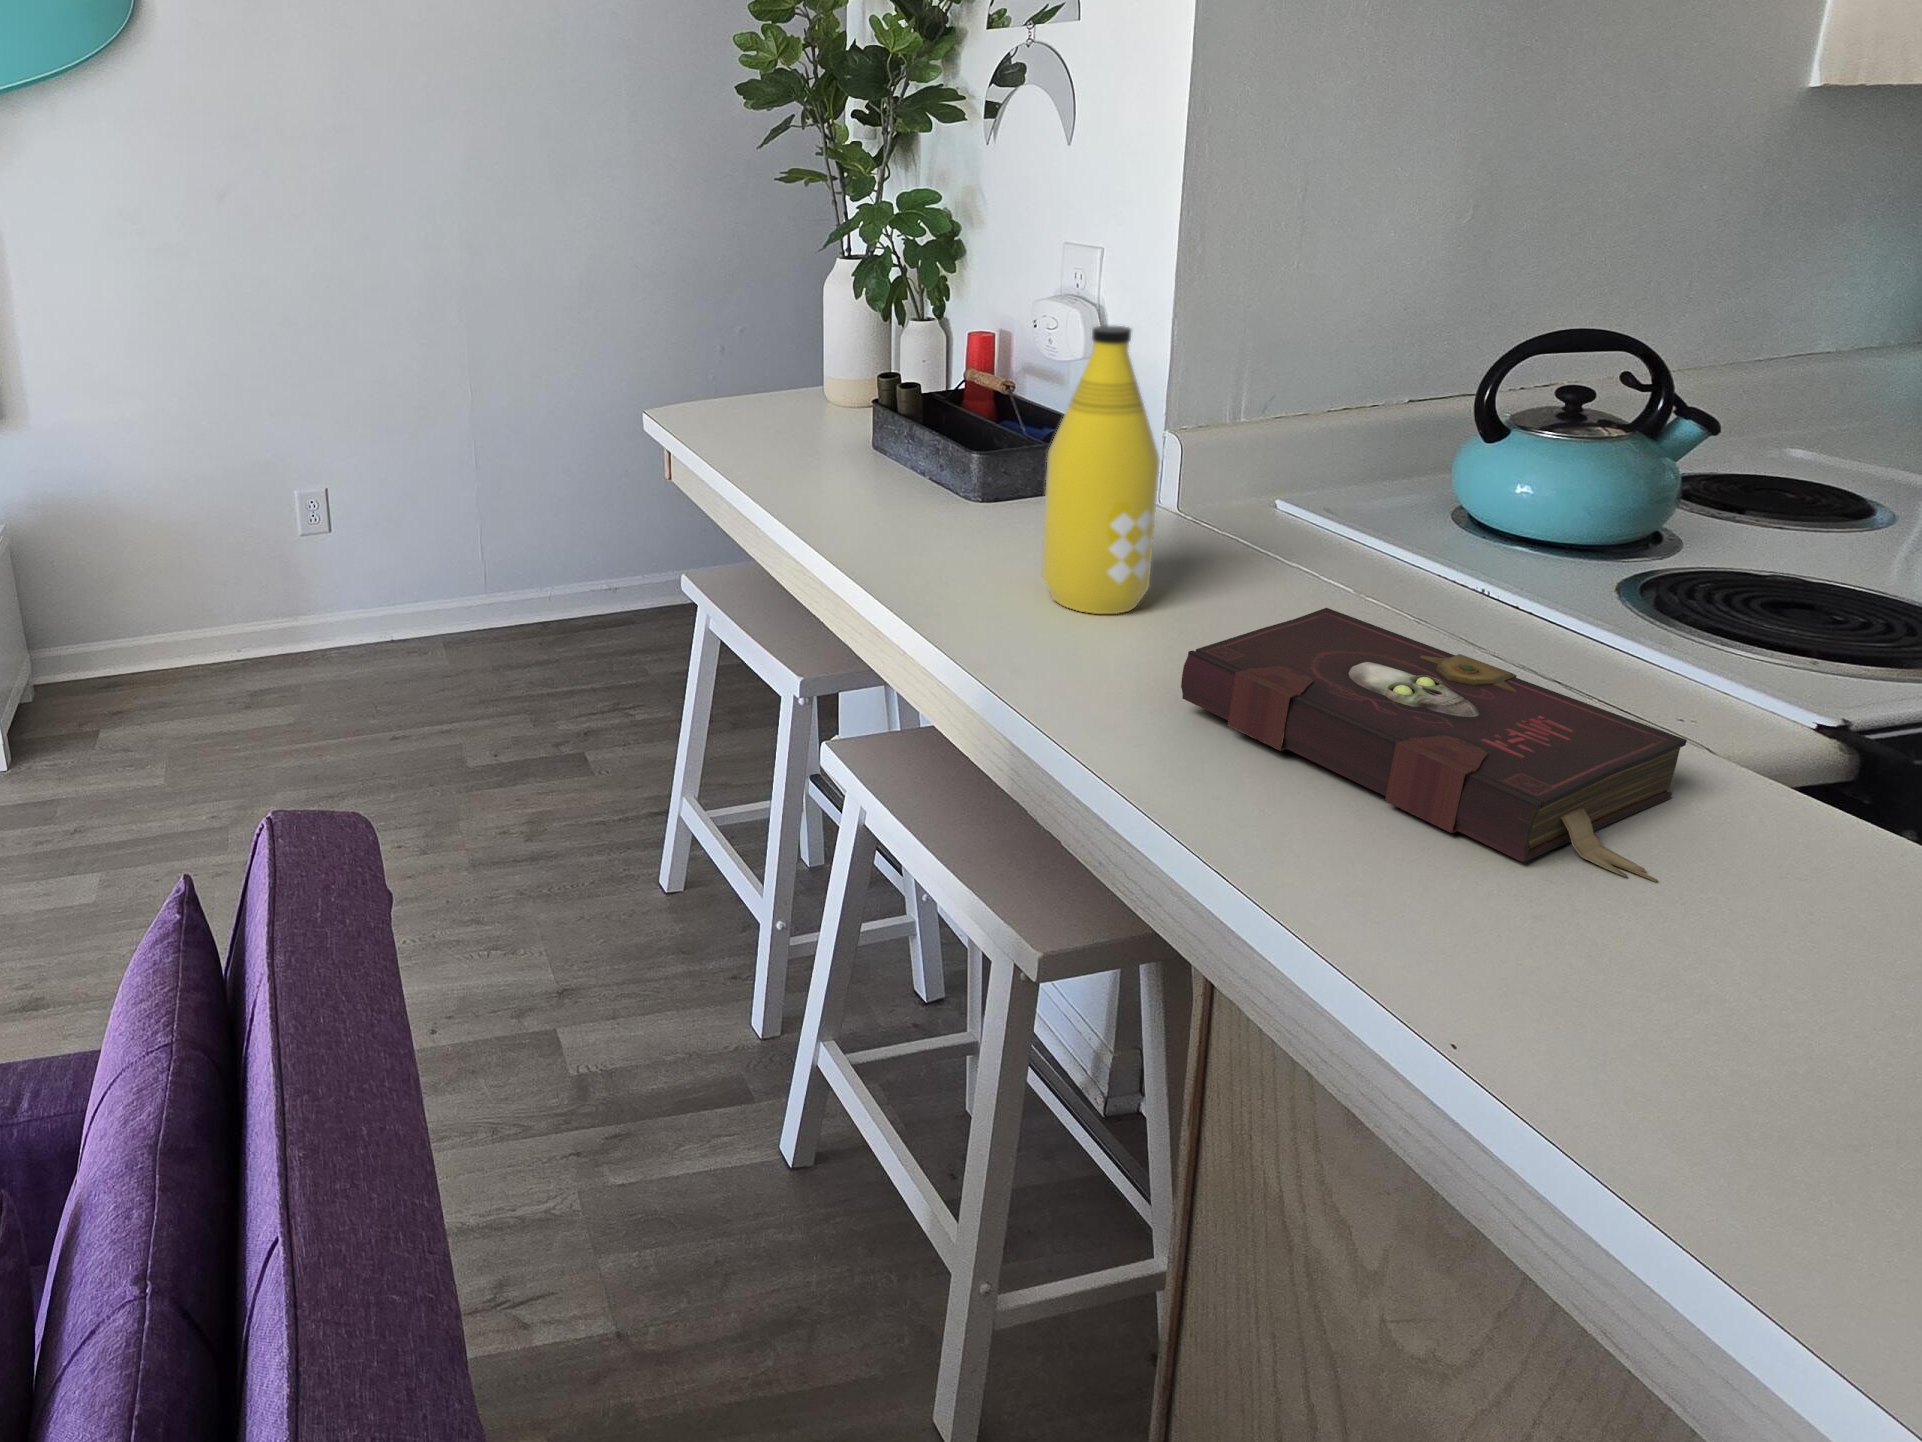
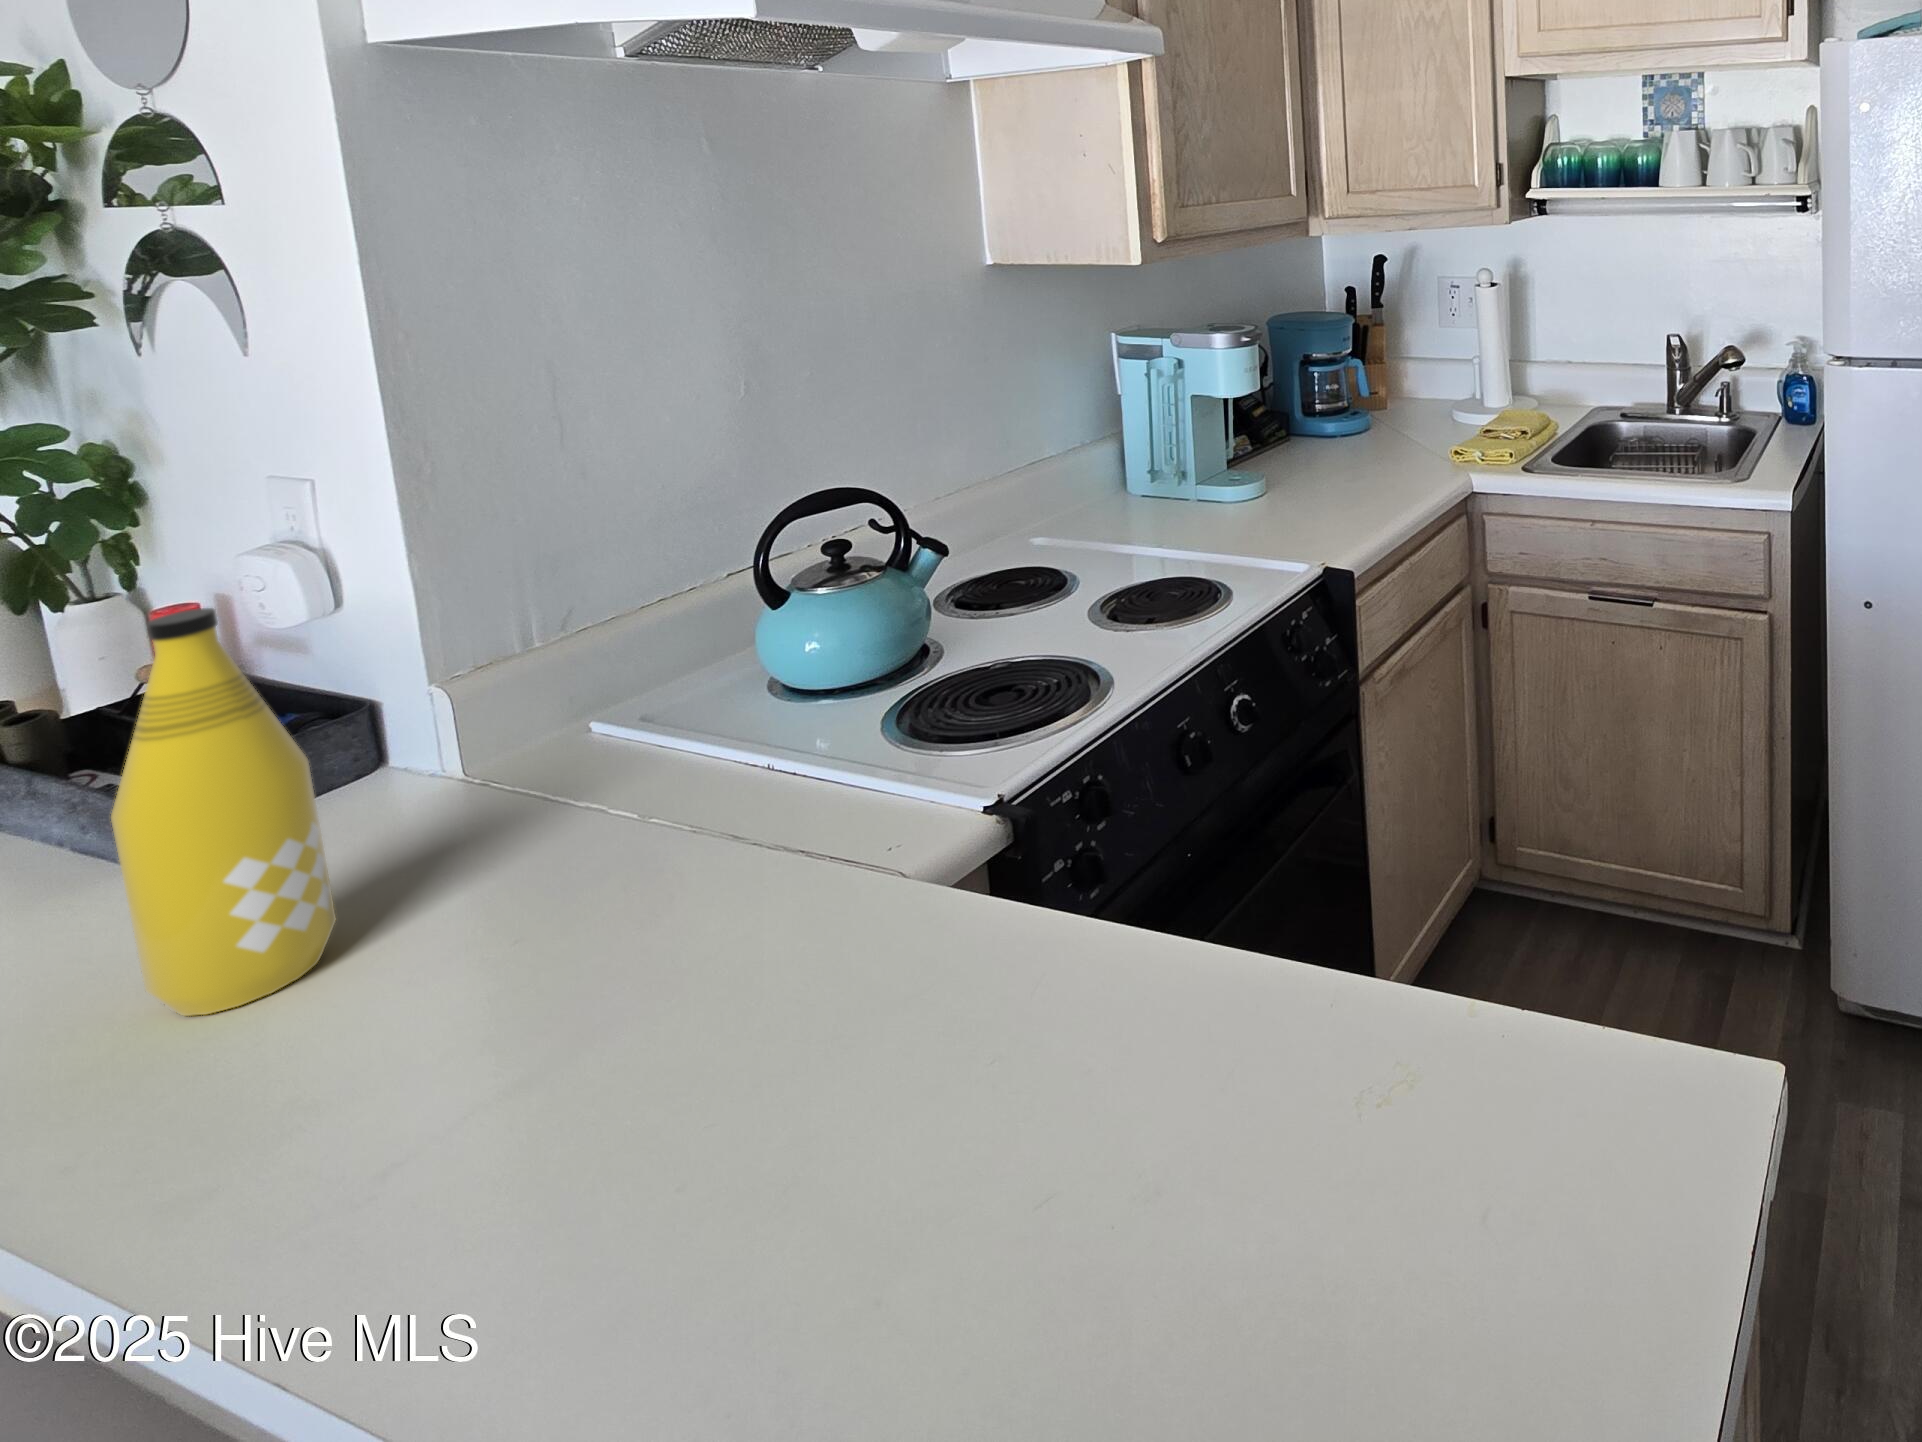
book: present [1181,608,1687,882] -> none [268,885,833,1151]

